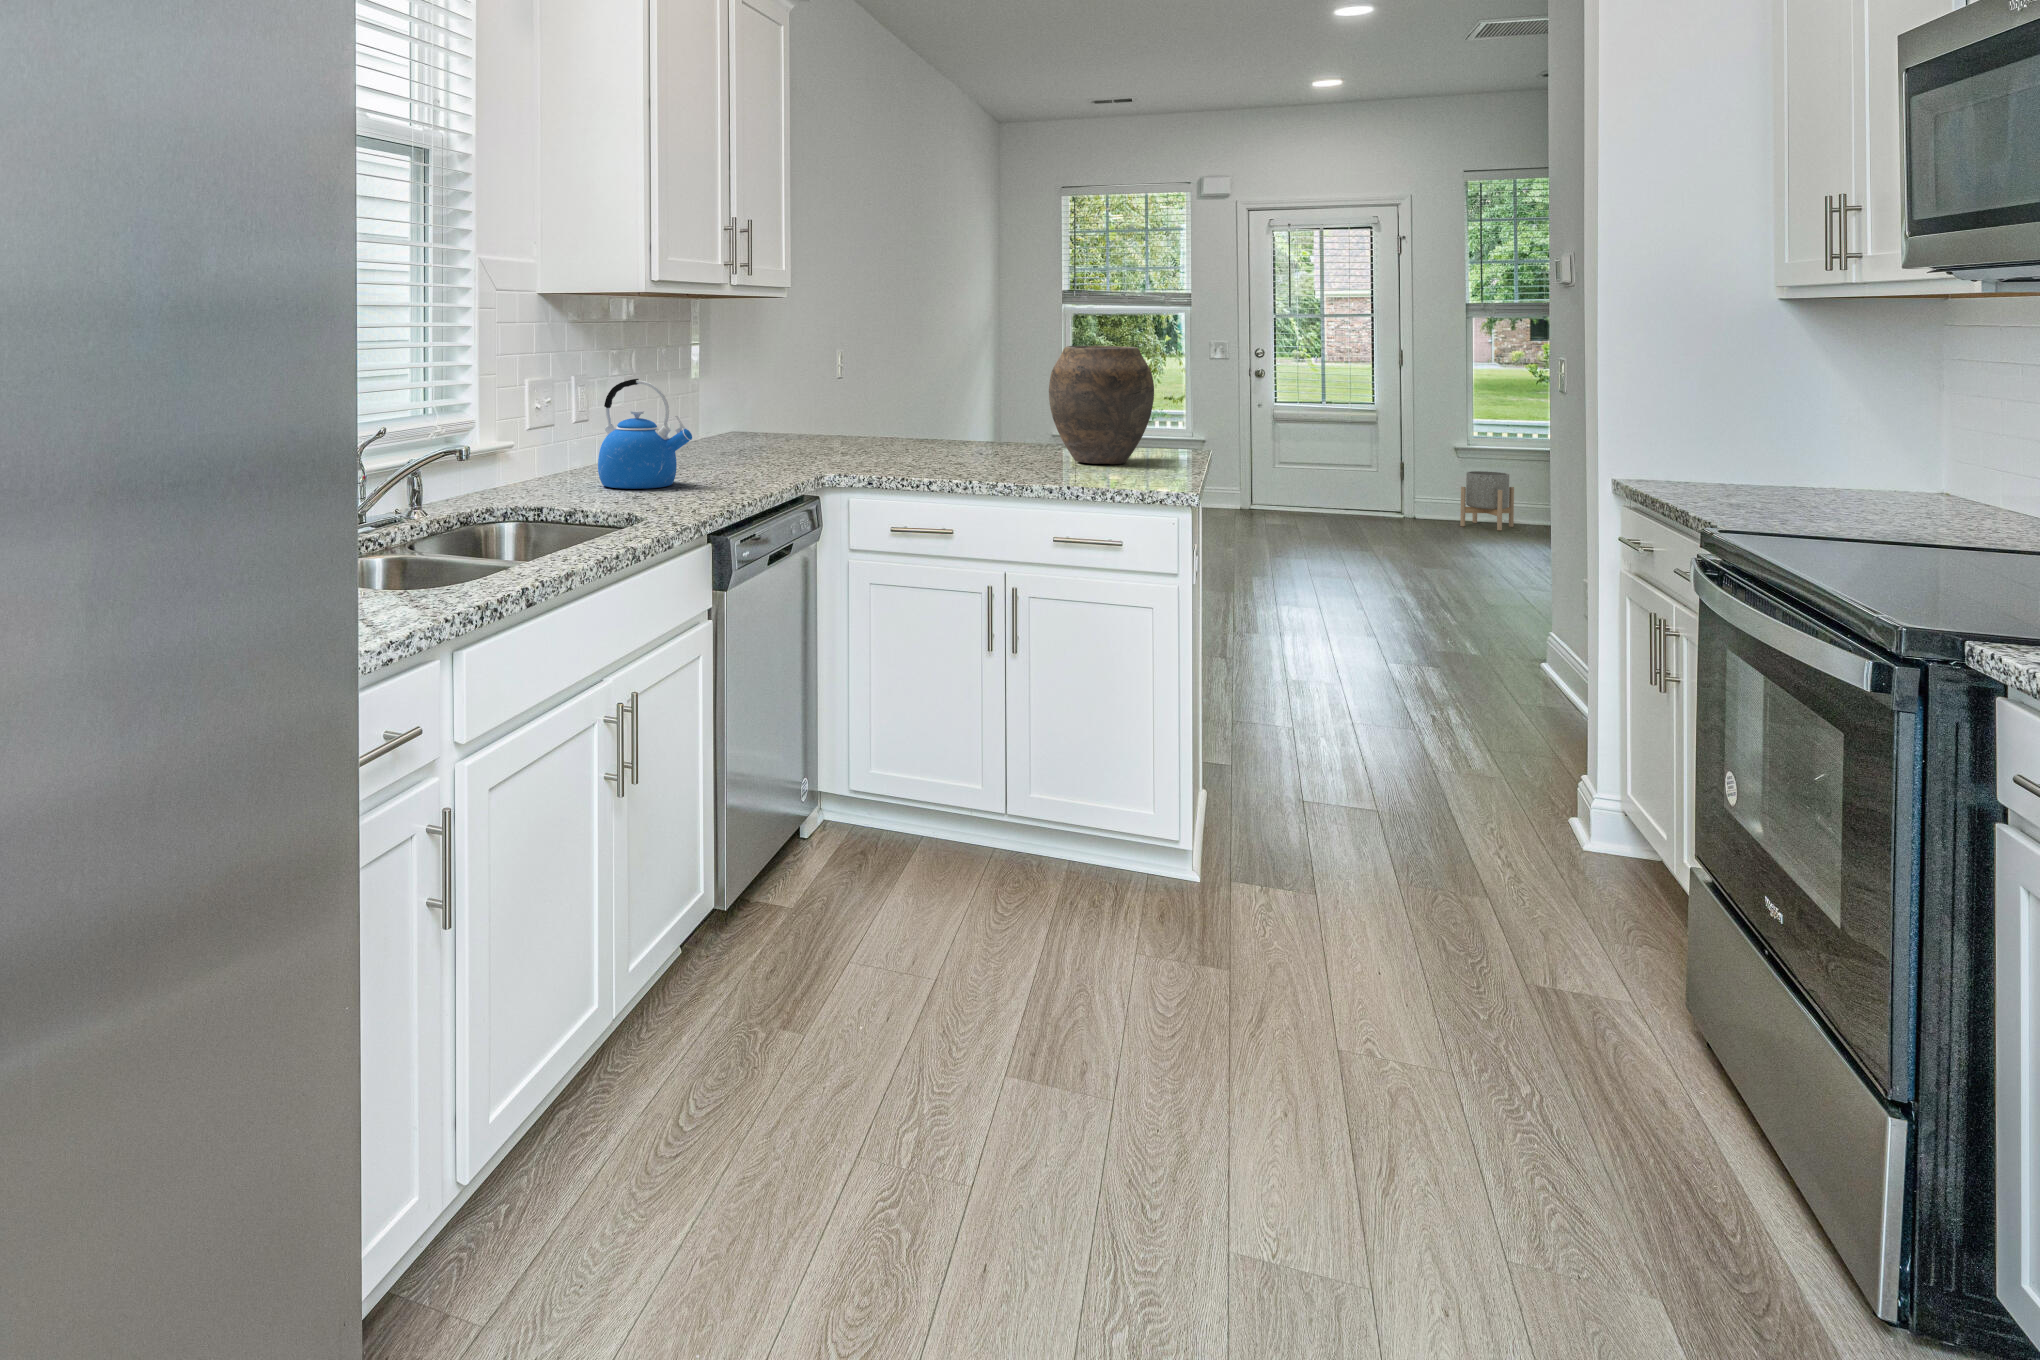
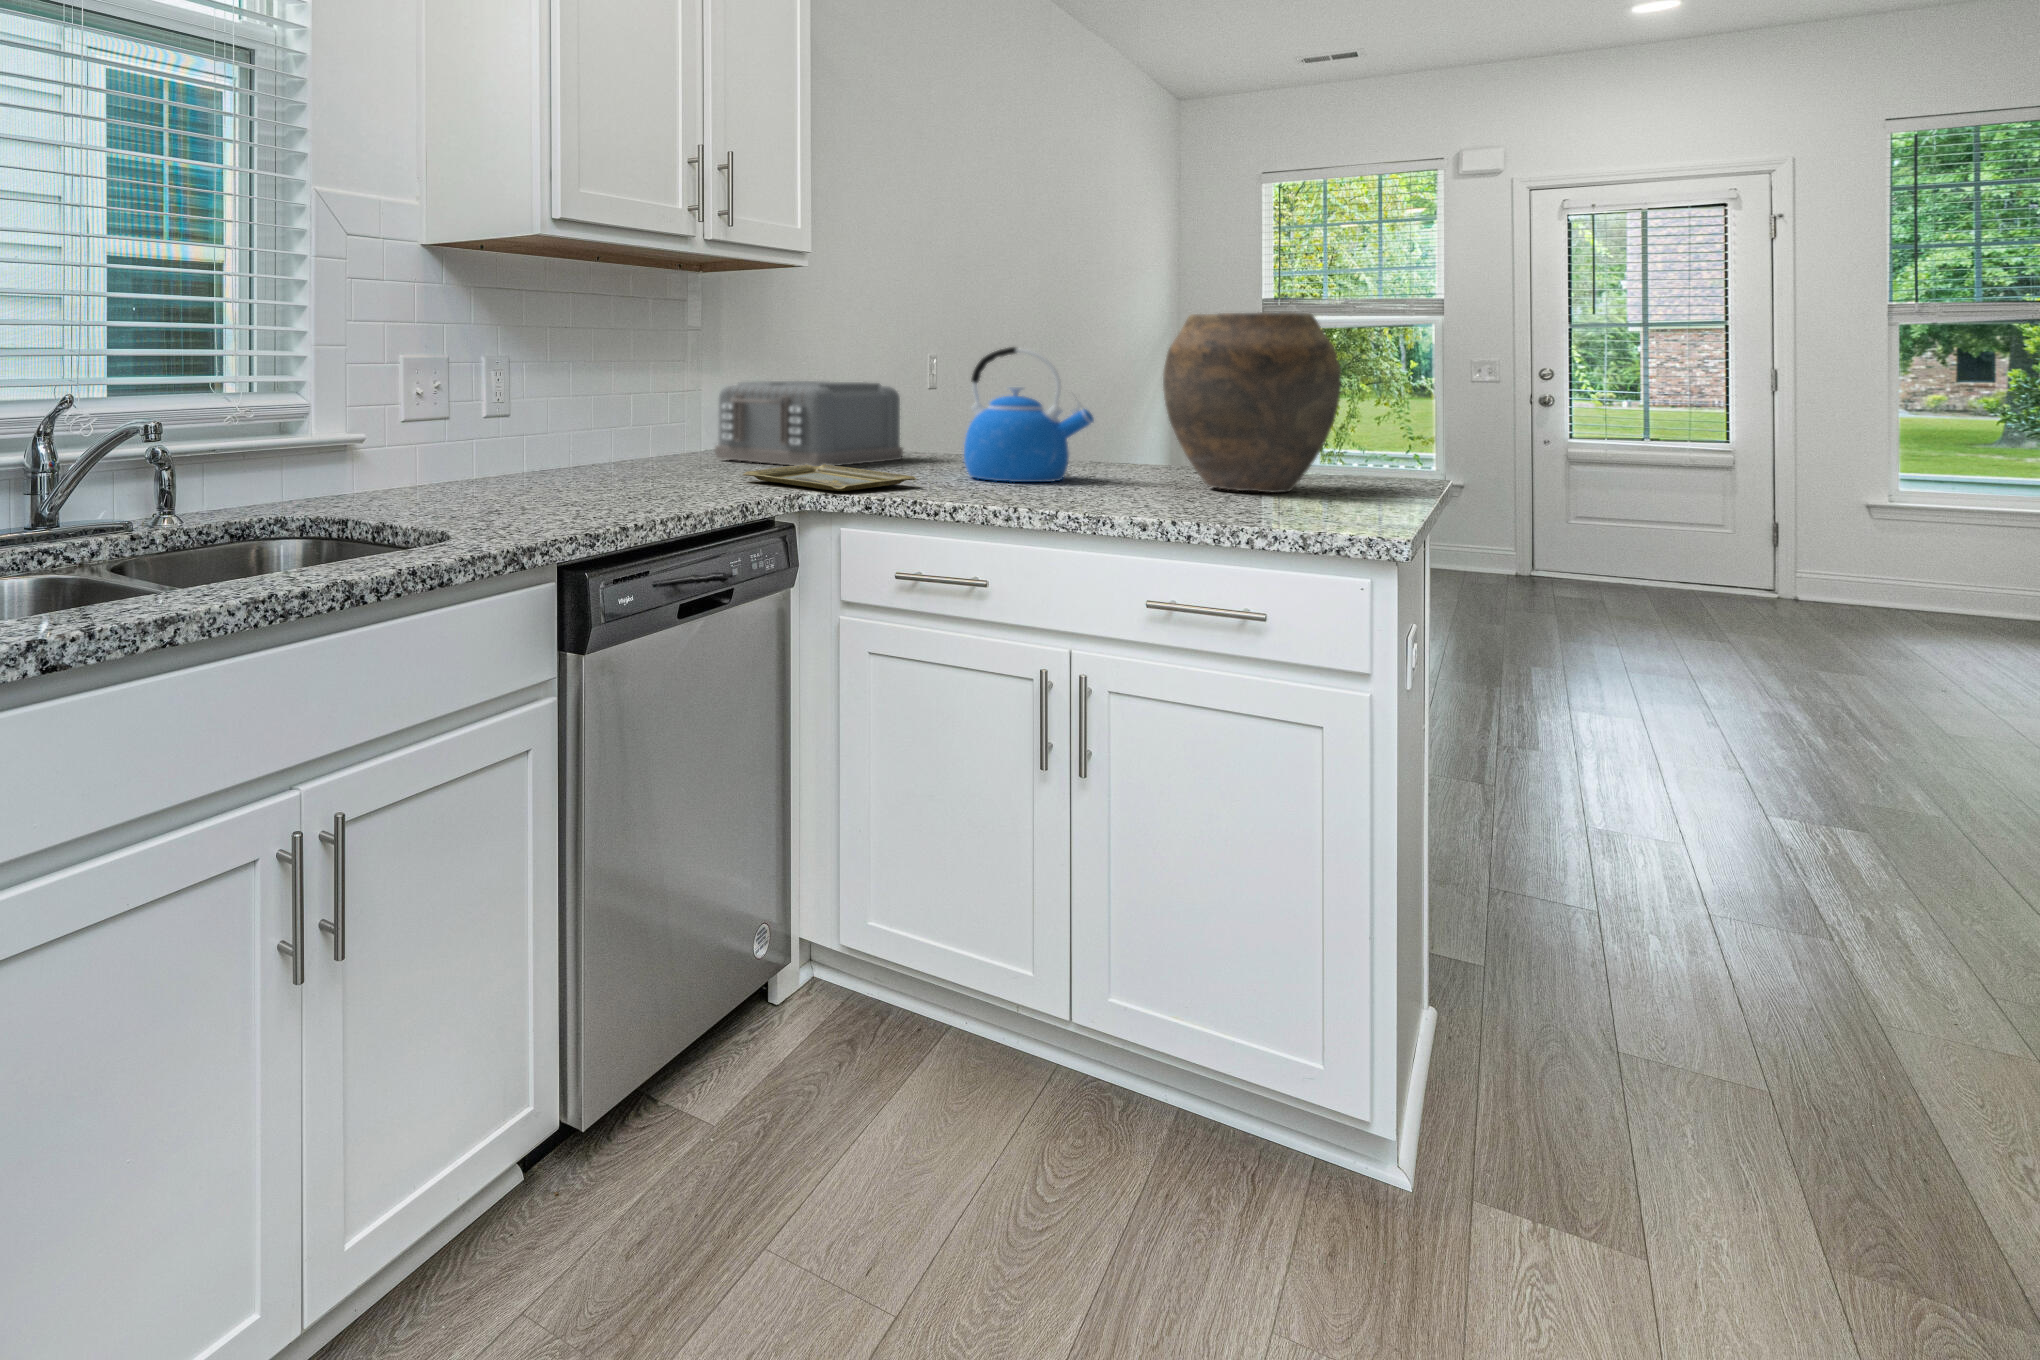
kettle: present [598,379,692,489] -> present [964,347,1094,482]
toaster: none [718,386,857,456] -> present [715,381,903,466]
tray: none [768,454,894,474] -> present [743,464,916,491]
planter: present [1460,471,1514,530] -> none [1882,536,1979,622]

